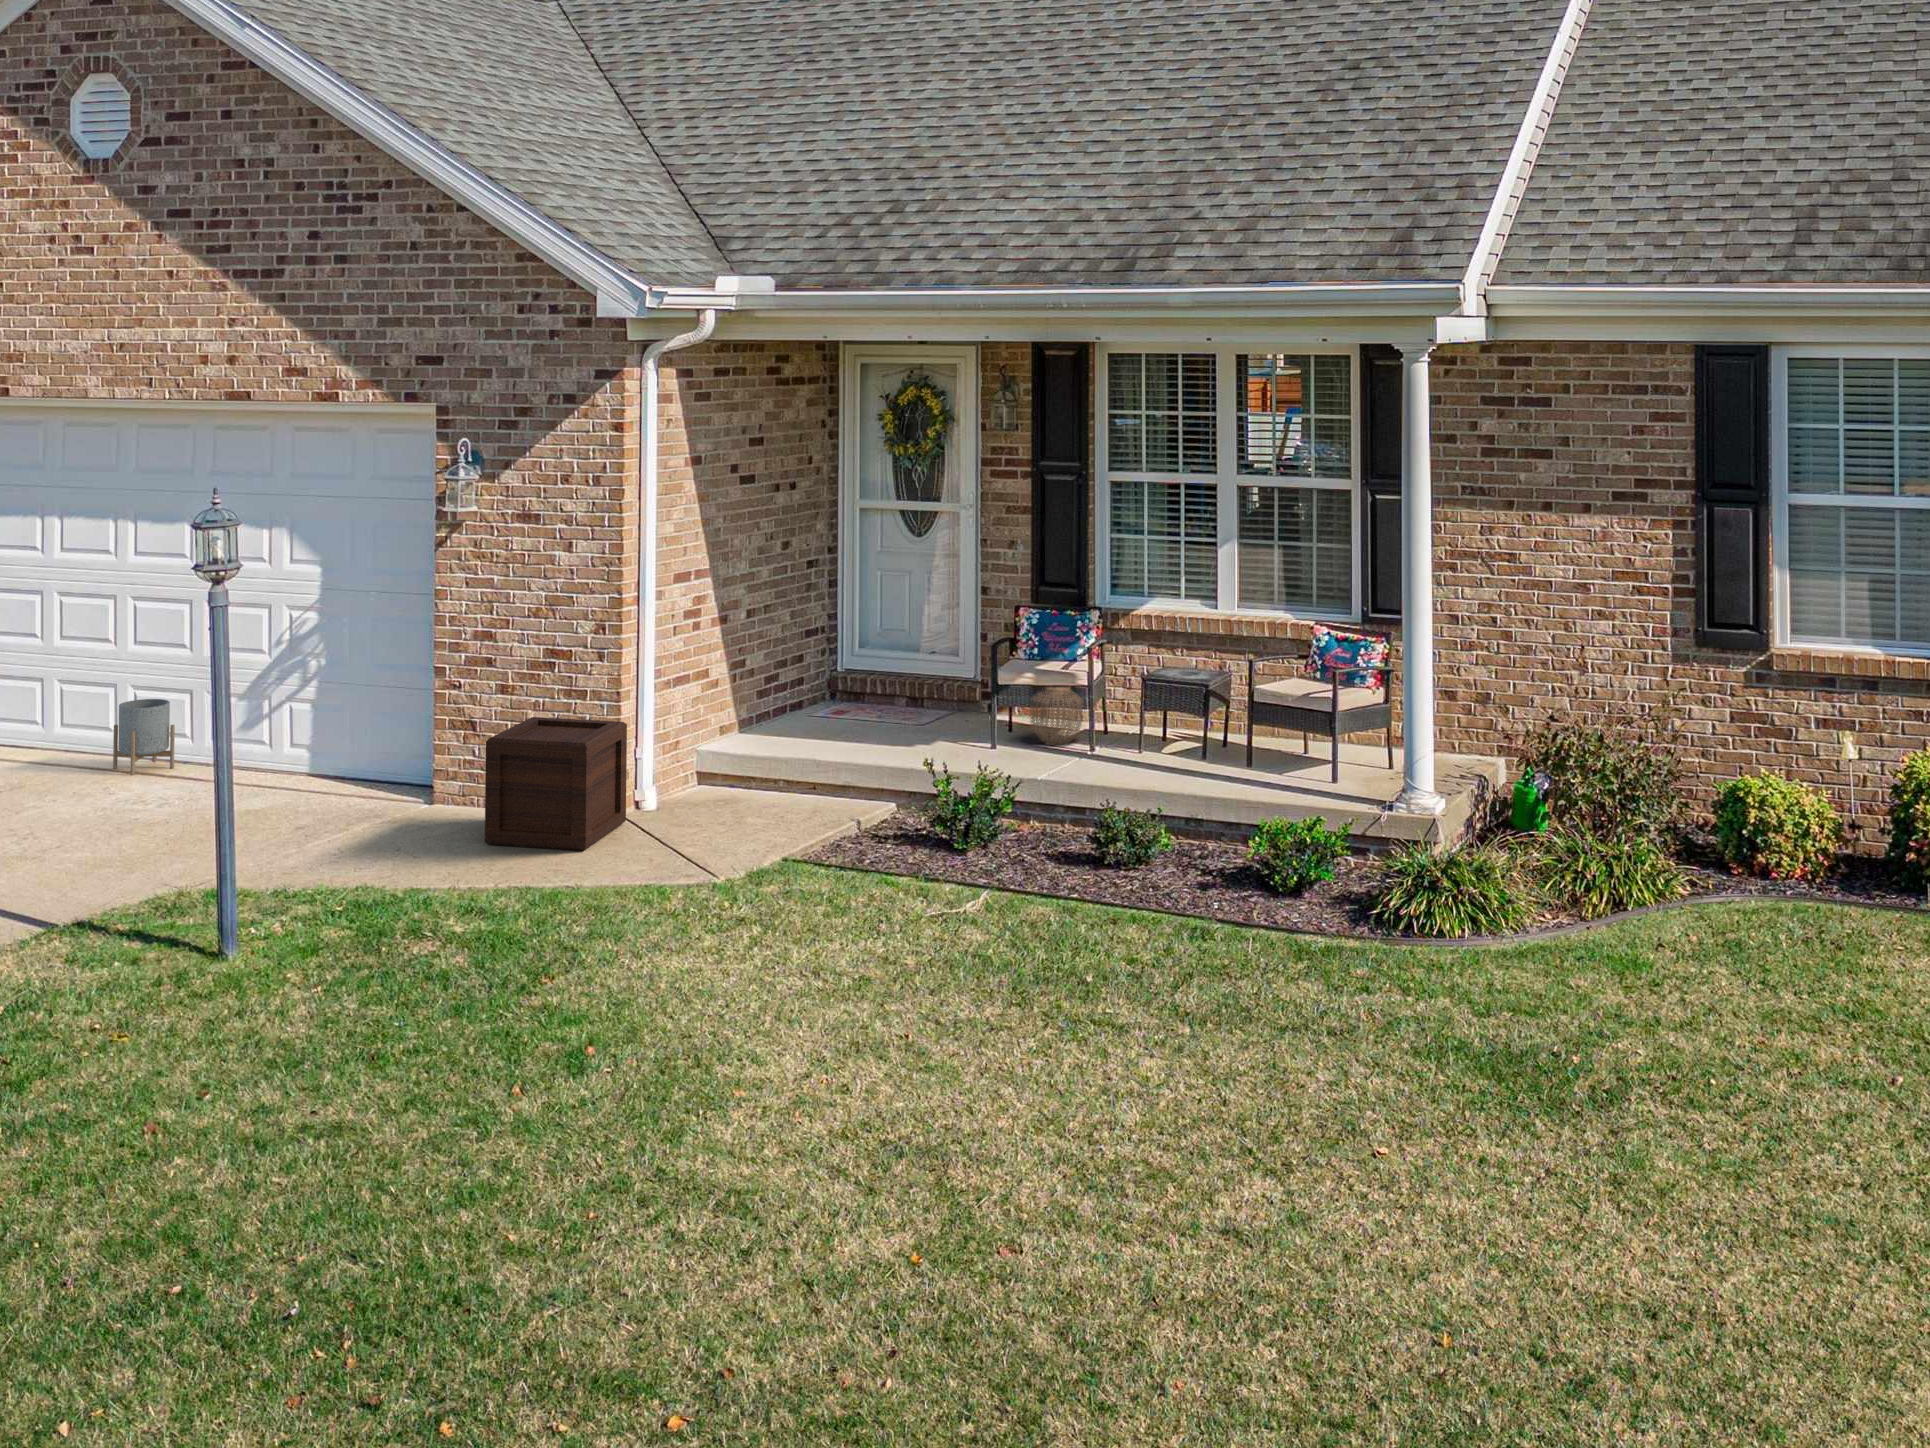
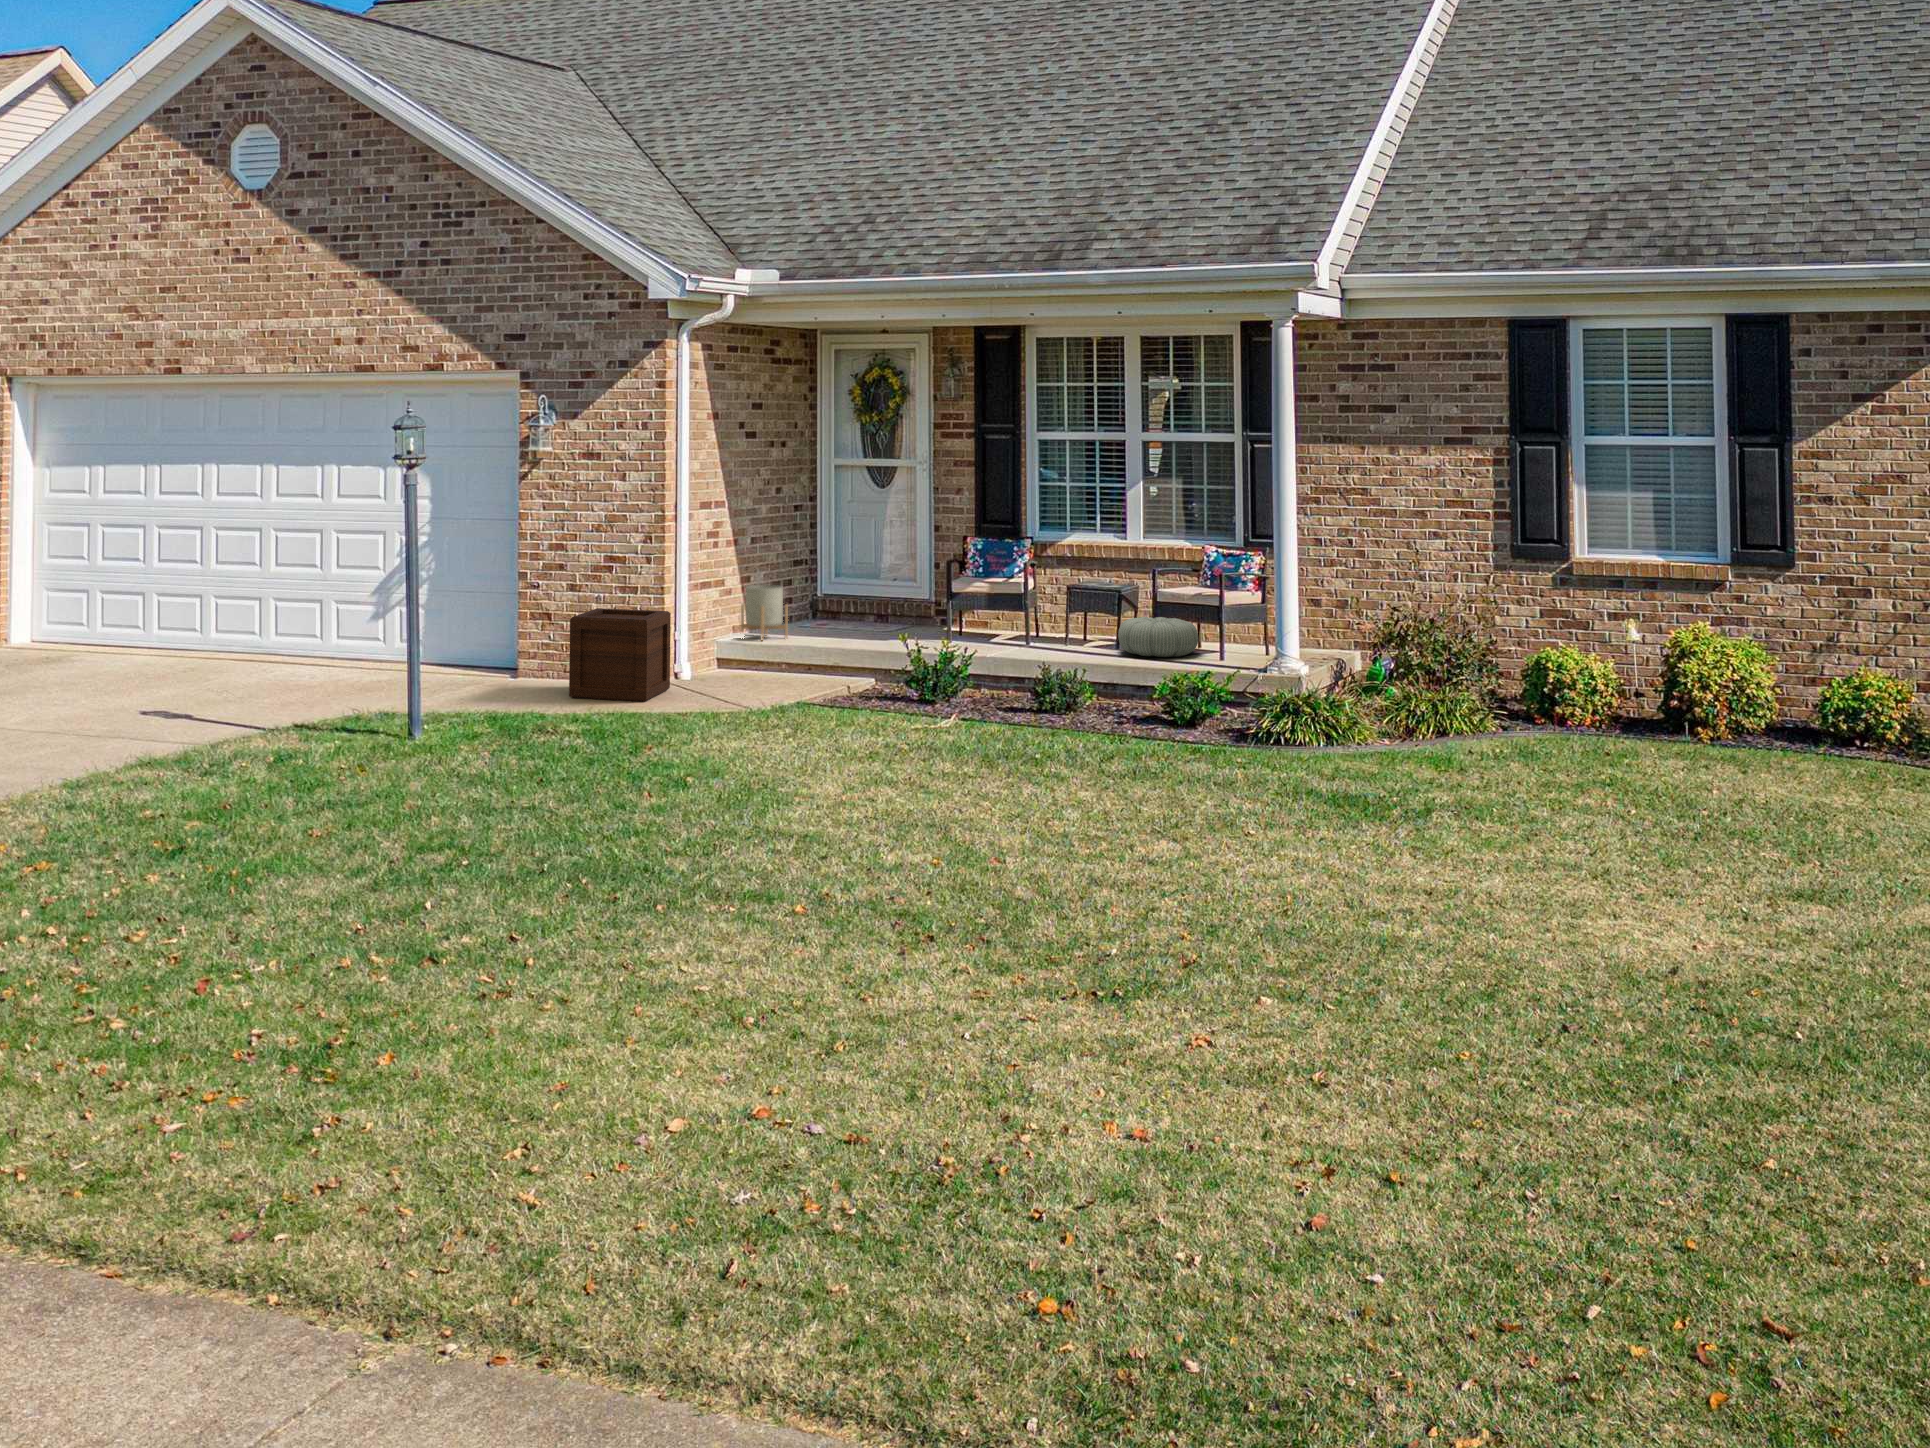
woven basket: present [1030,688,1083,744] -> none [977,597,1019,643]
planter: present [113,699,175,775] -> present [741,585,788,640]
pouf: none [1204,716,1304,773] -> present [1118,617,1198,657]

